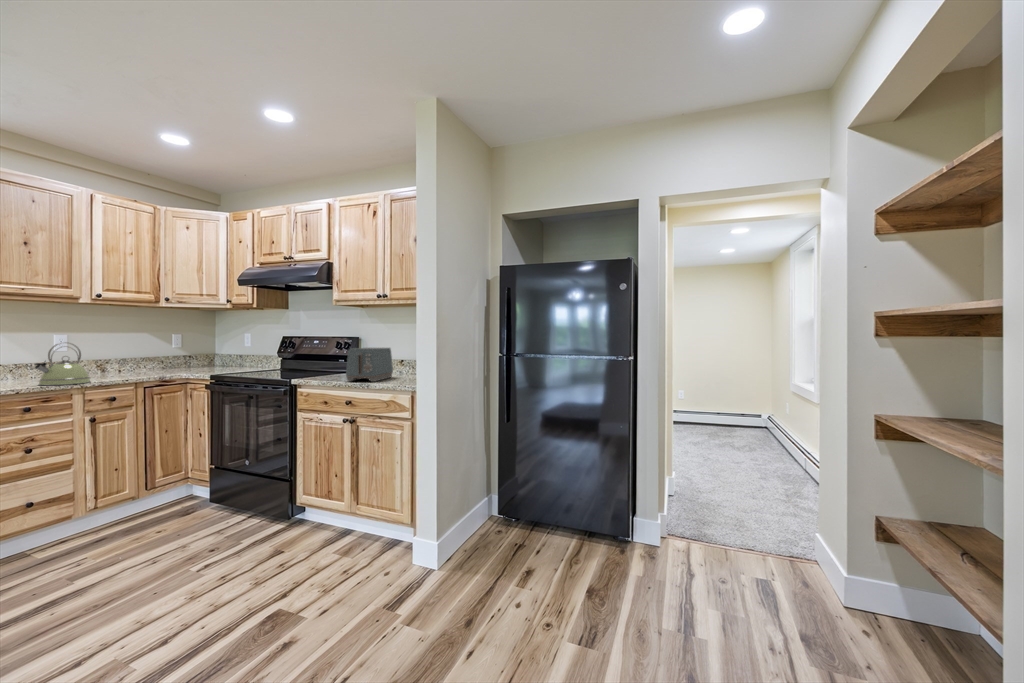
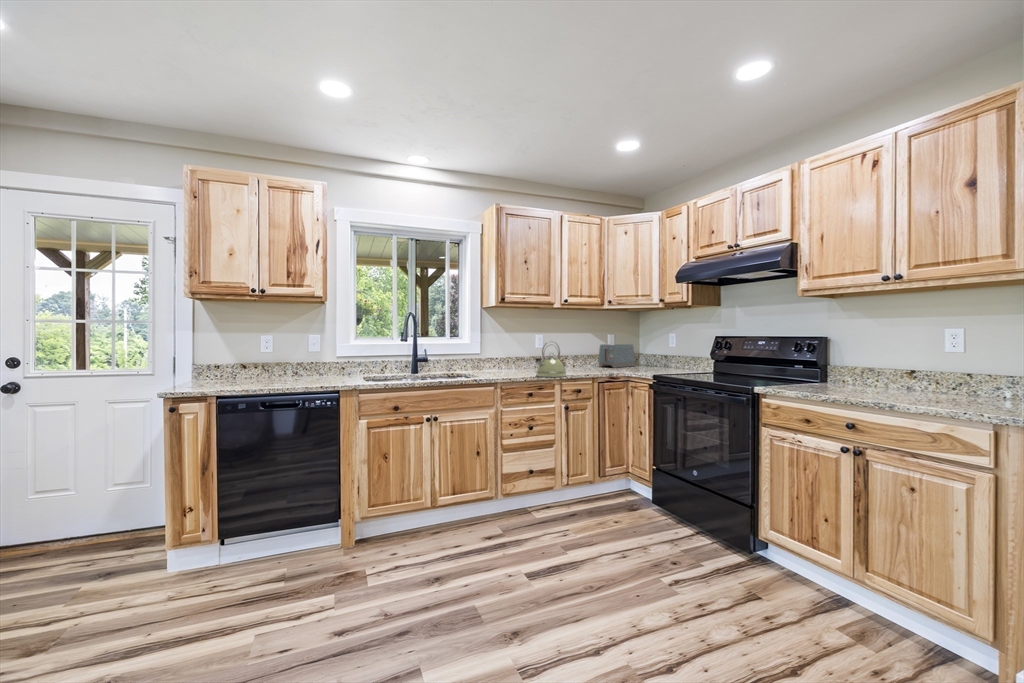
toaster: present [346,348,393,382] -> present [598,344,635,368]

